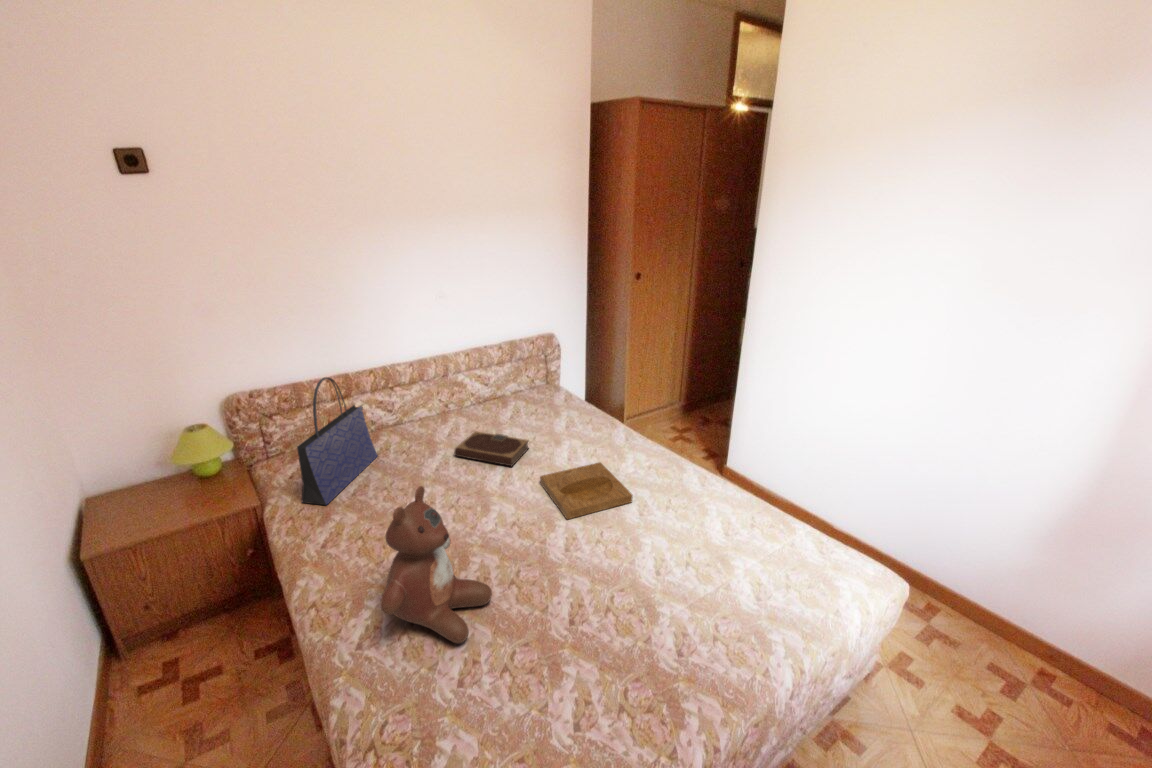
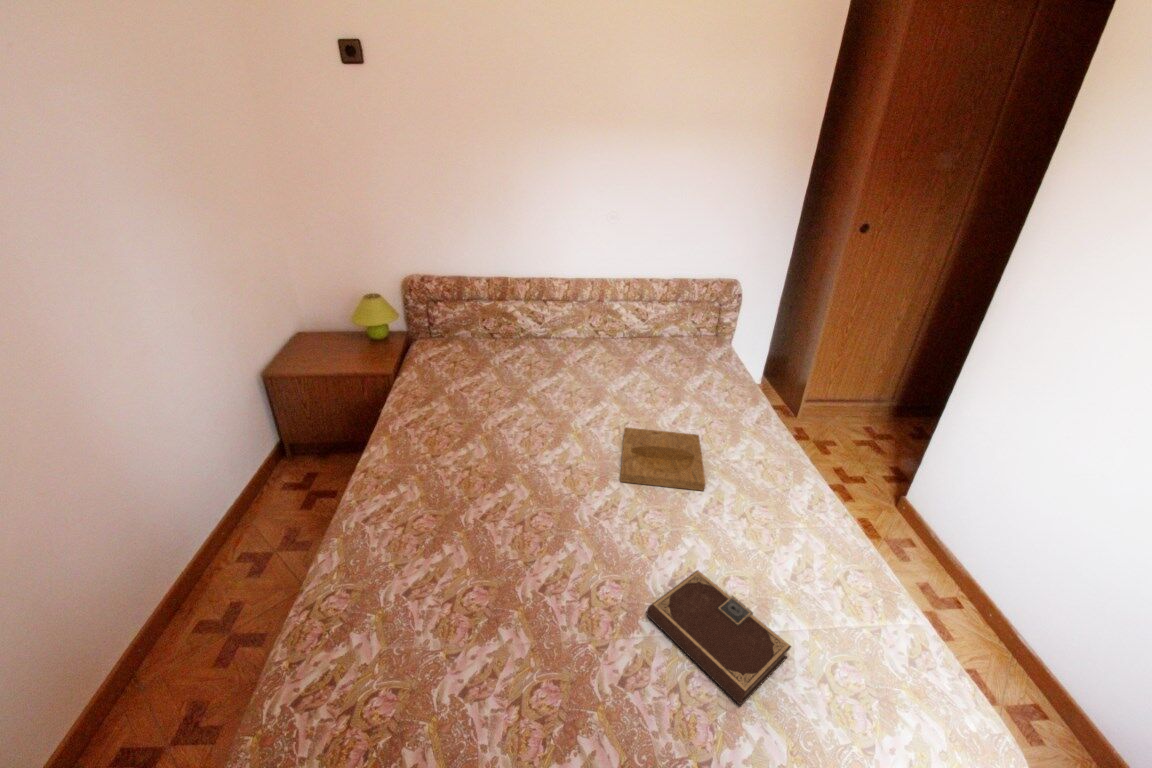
tote bag: present [297,377,378,505] -> none [420,275,506,390]
notebook: present [454,431,528,466] -> present [646,570,791,705]
stuffed bear: present [380,486,492,643] -> none [374,396,491,556]

